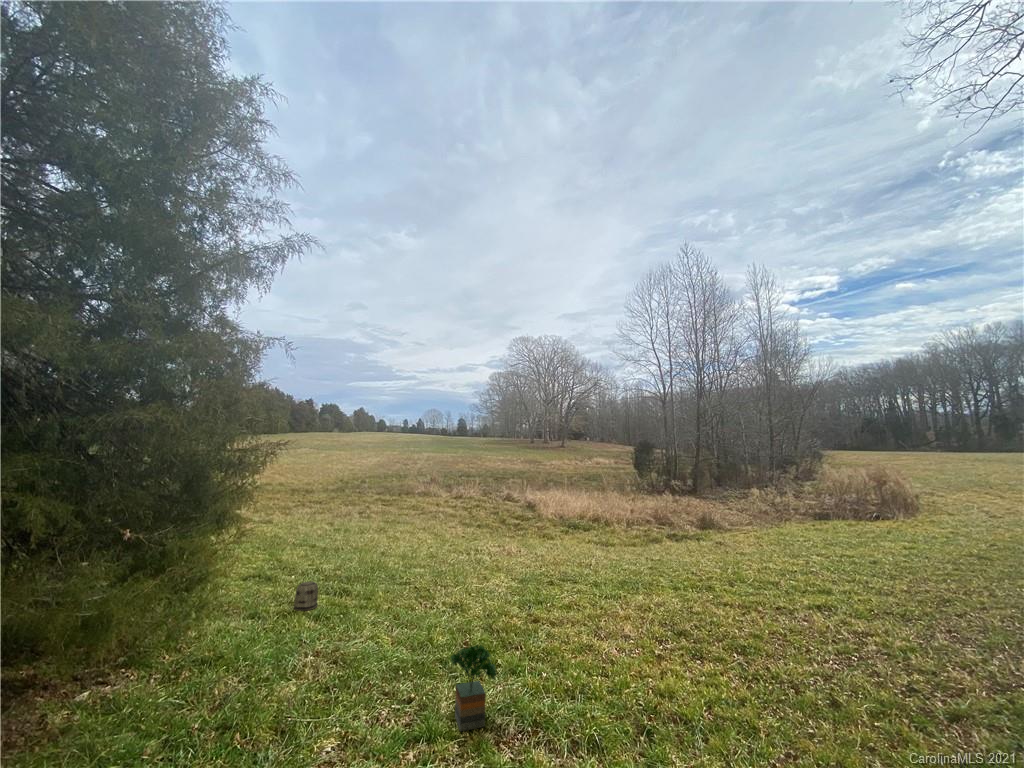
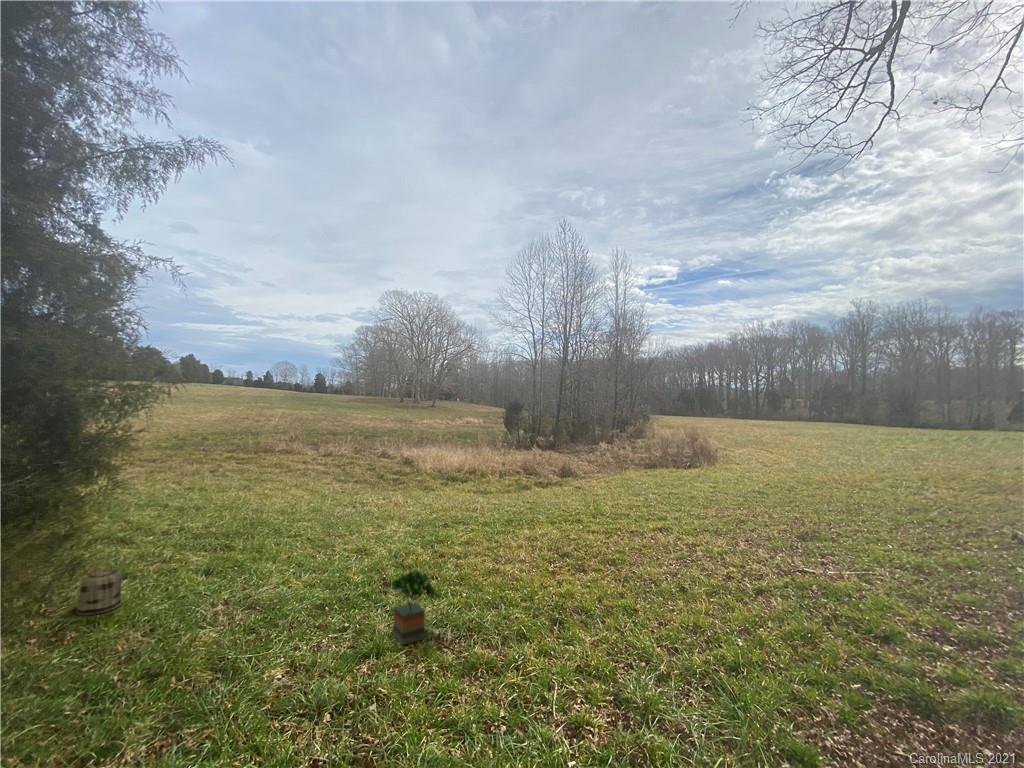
basket: present [294,581,318,611] -> present [76,565,122,615]

